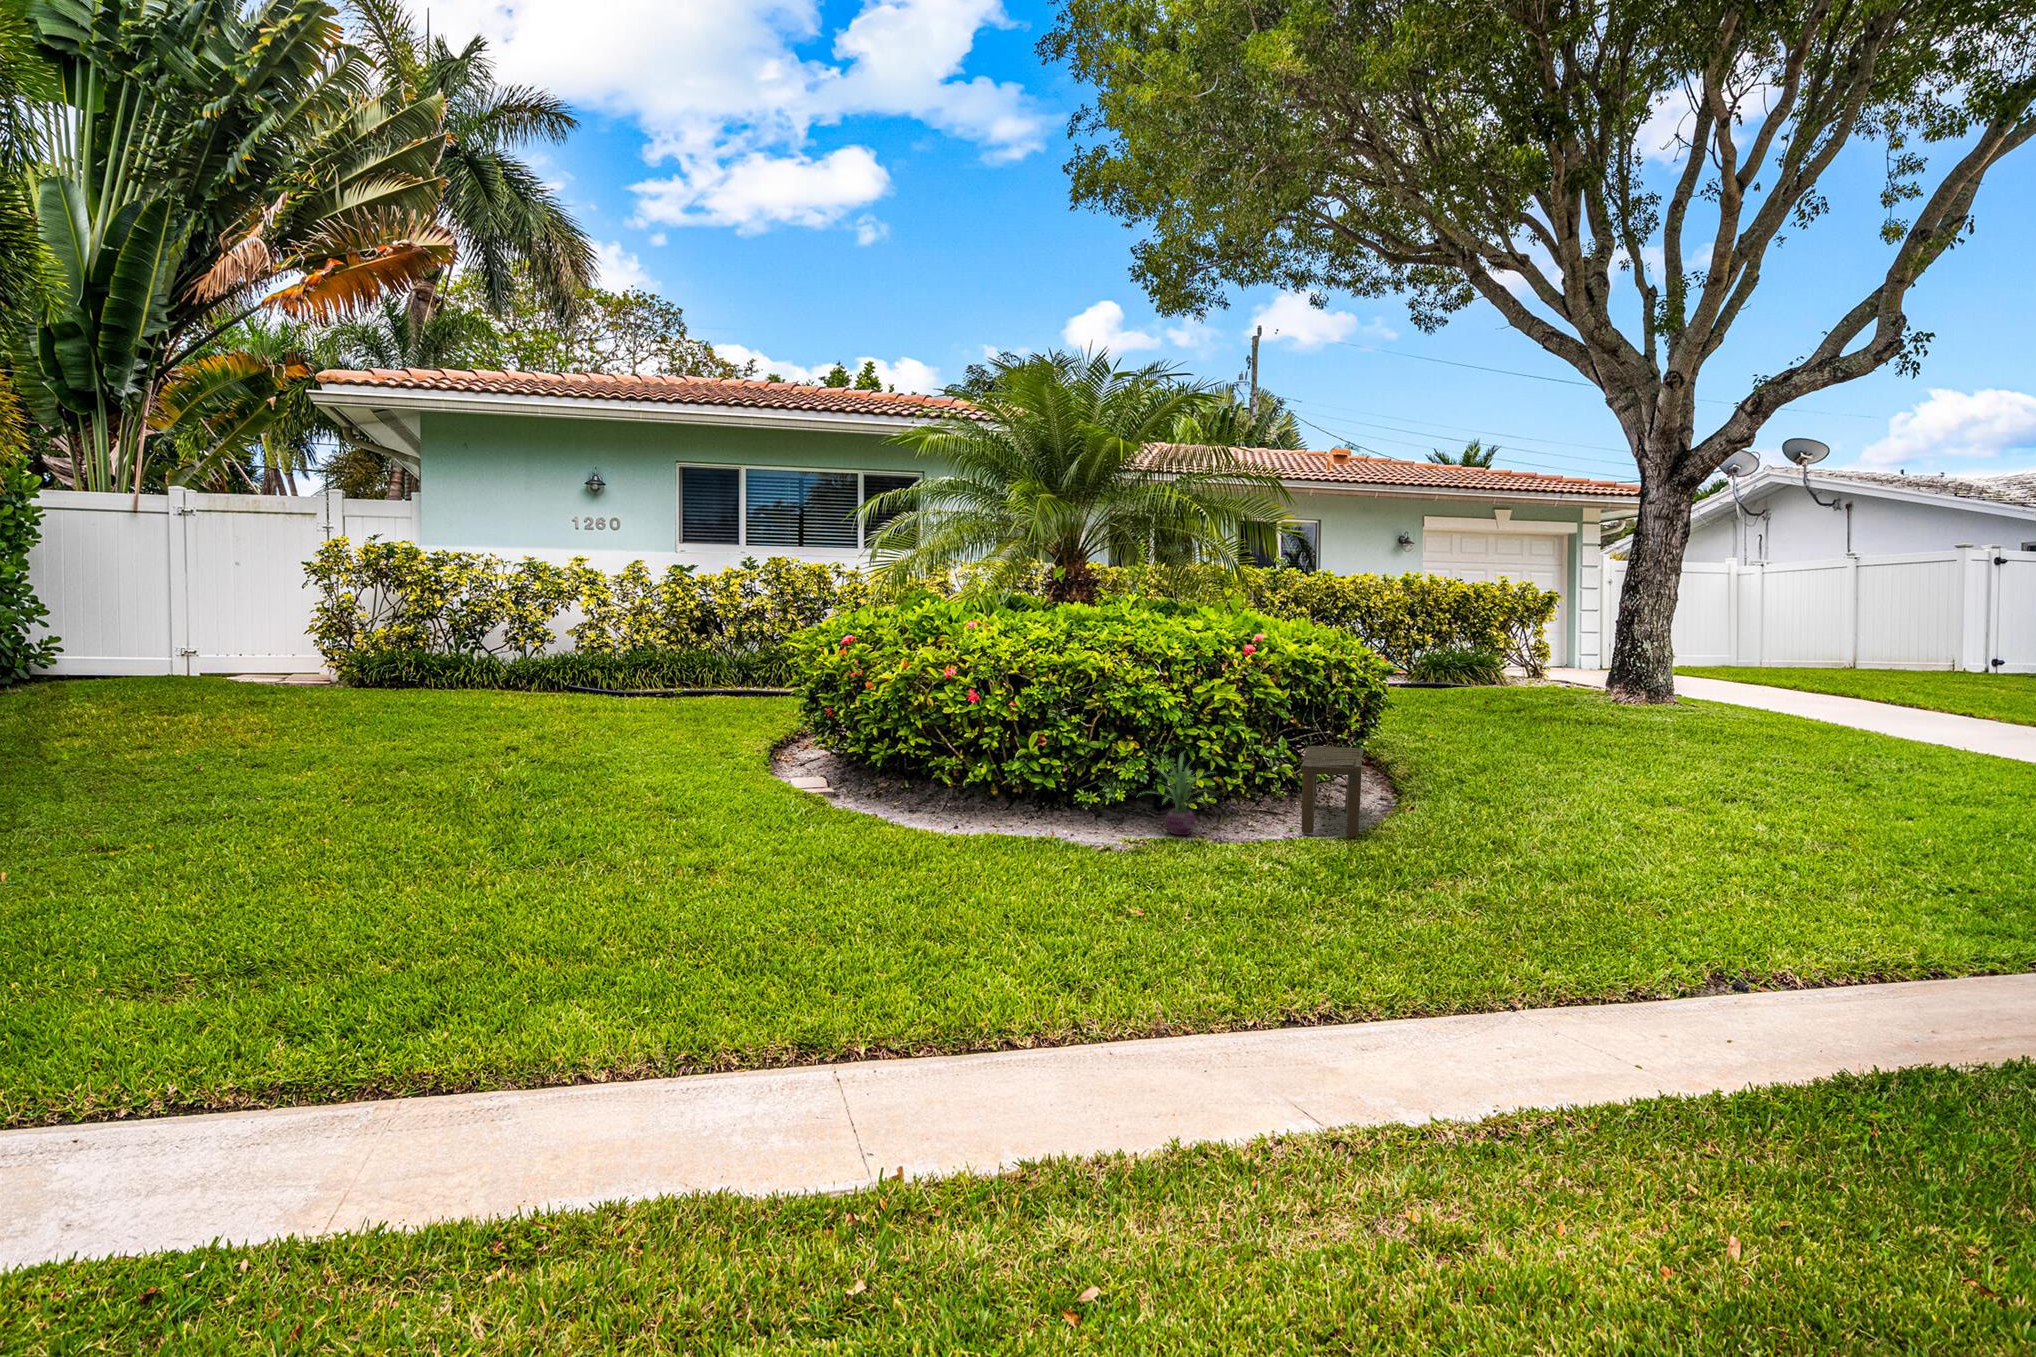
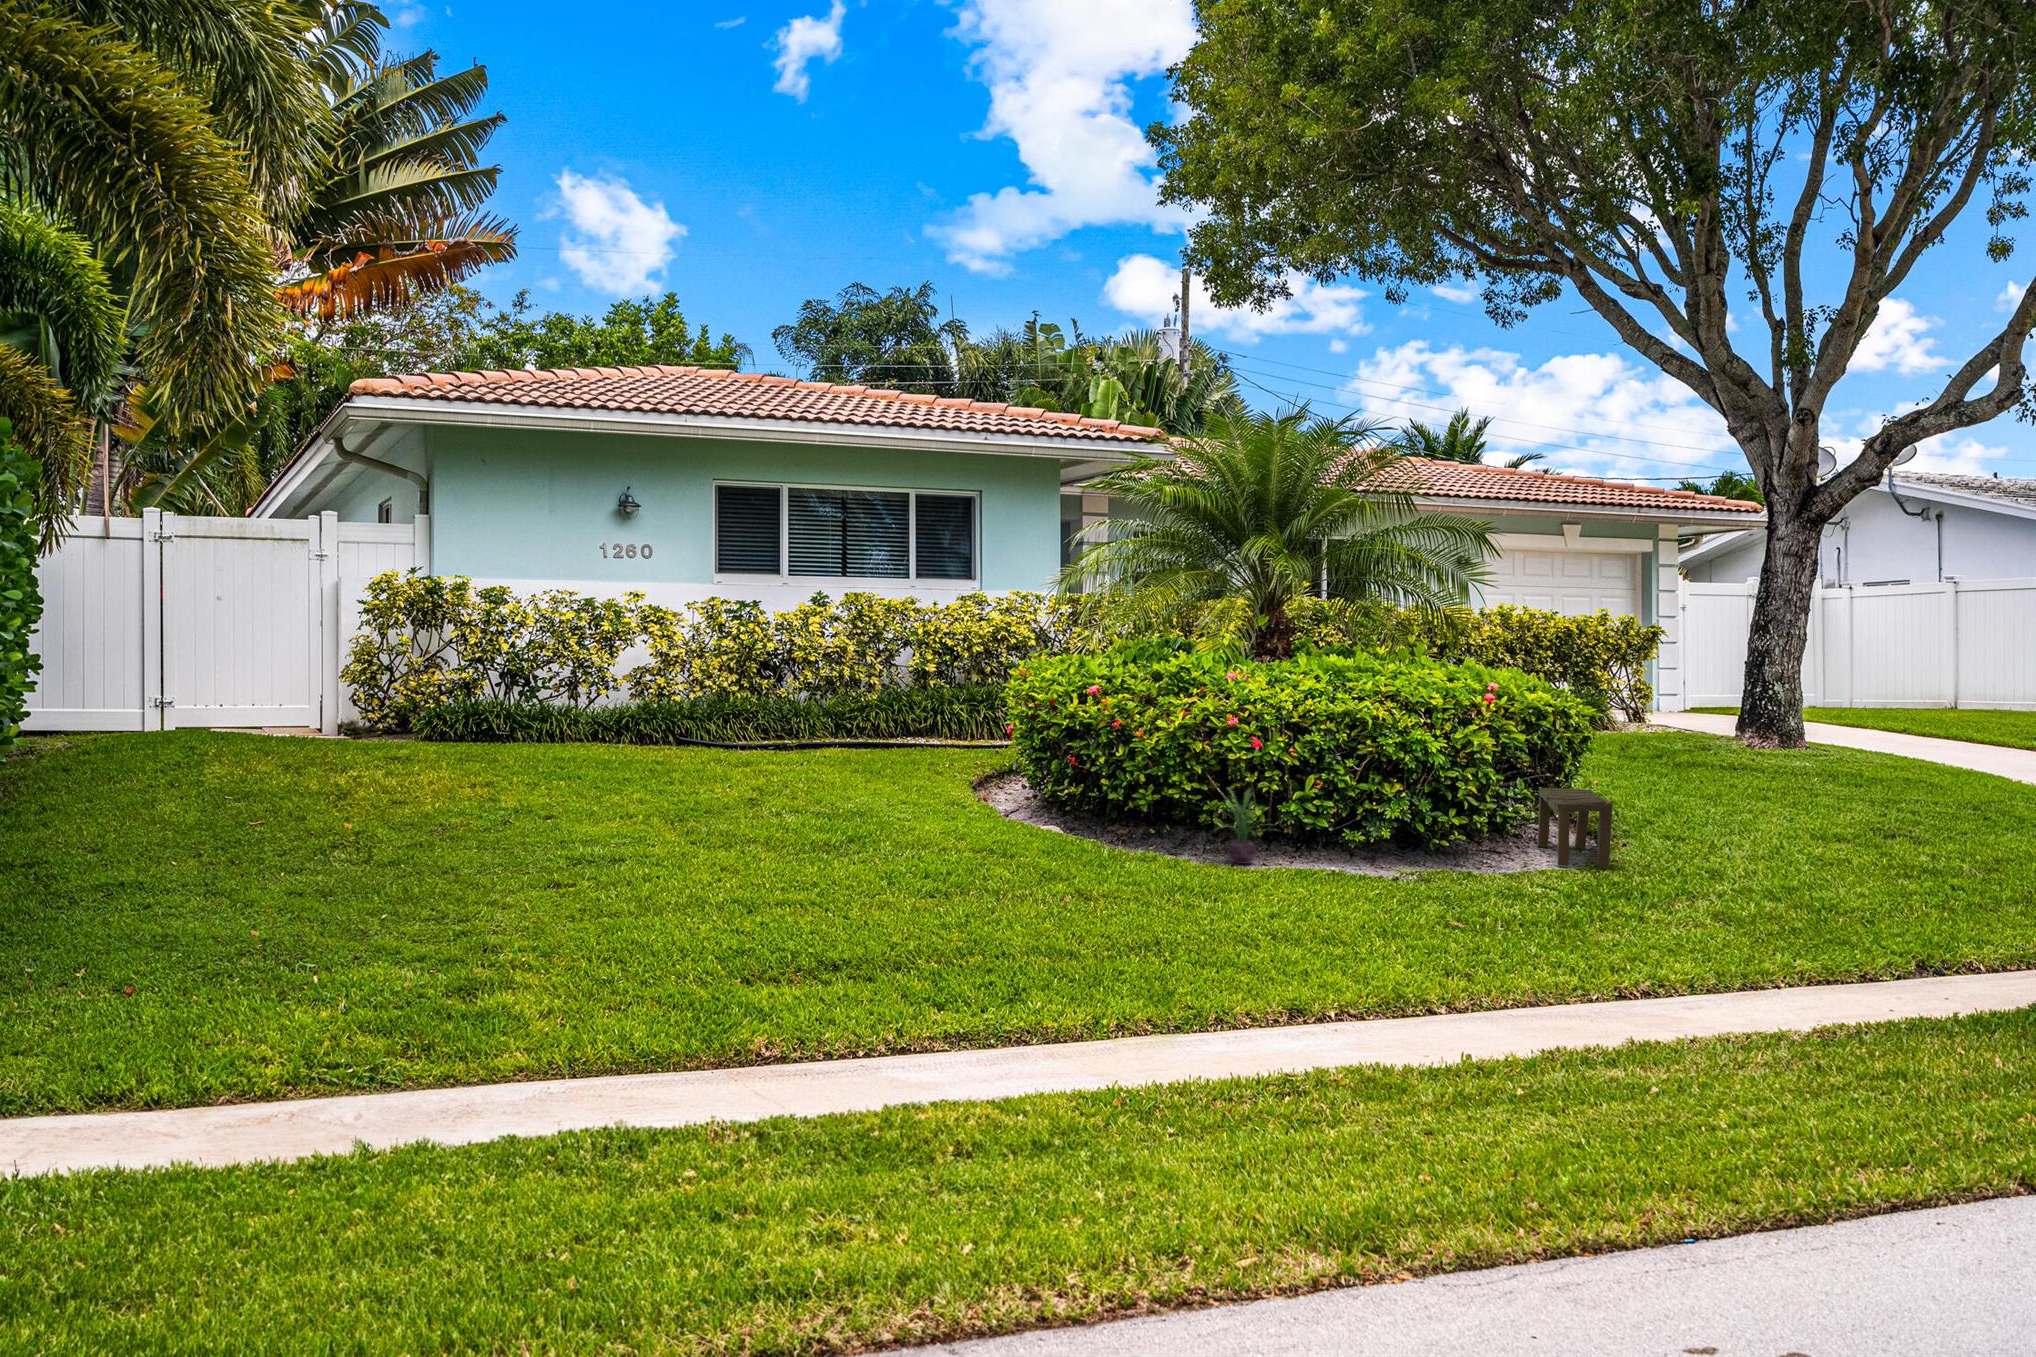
decorative plant: present [1152,753,1197,835] -> present [1225,789,1260,864]

